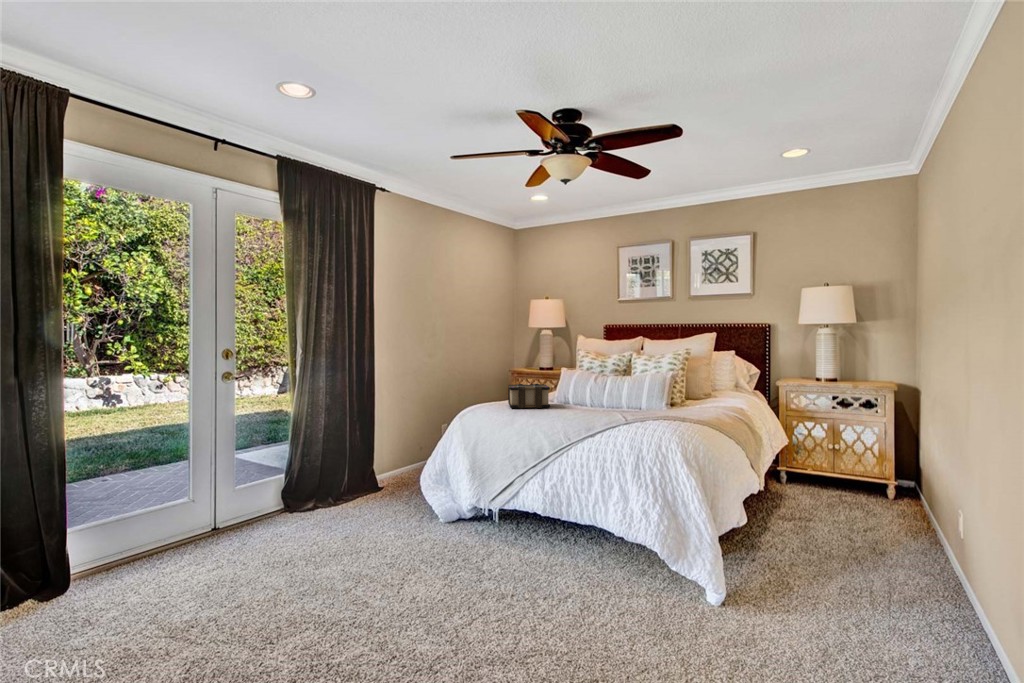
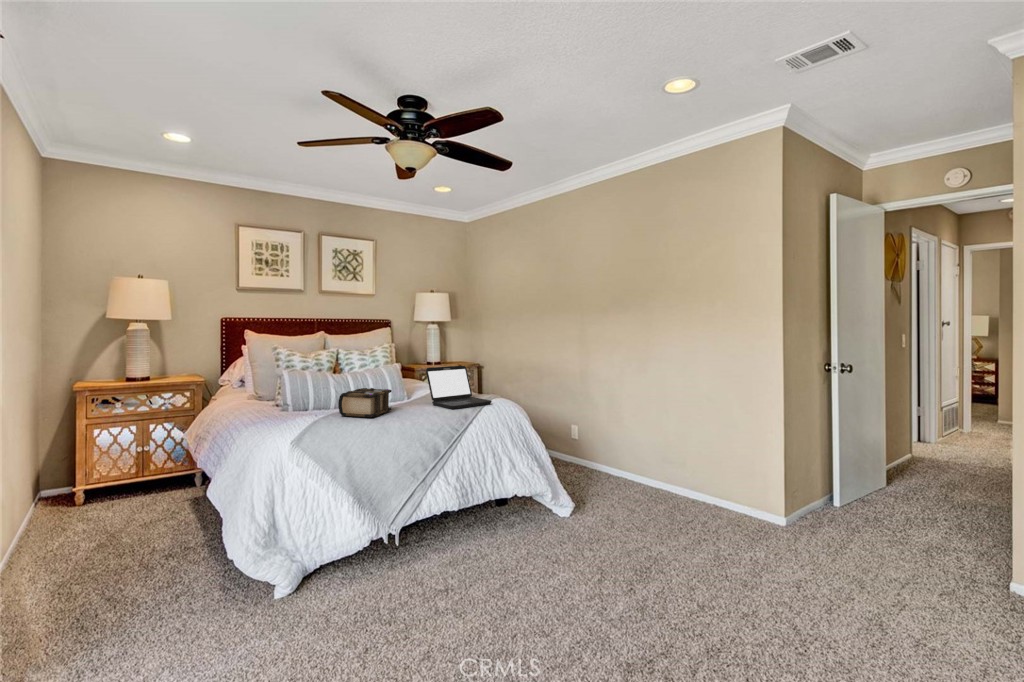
laptop: none [589,371,662,420] -> present [426,366,492,409]

